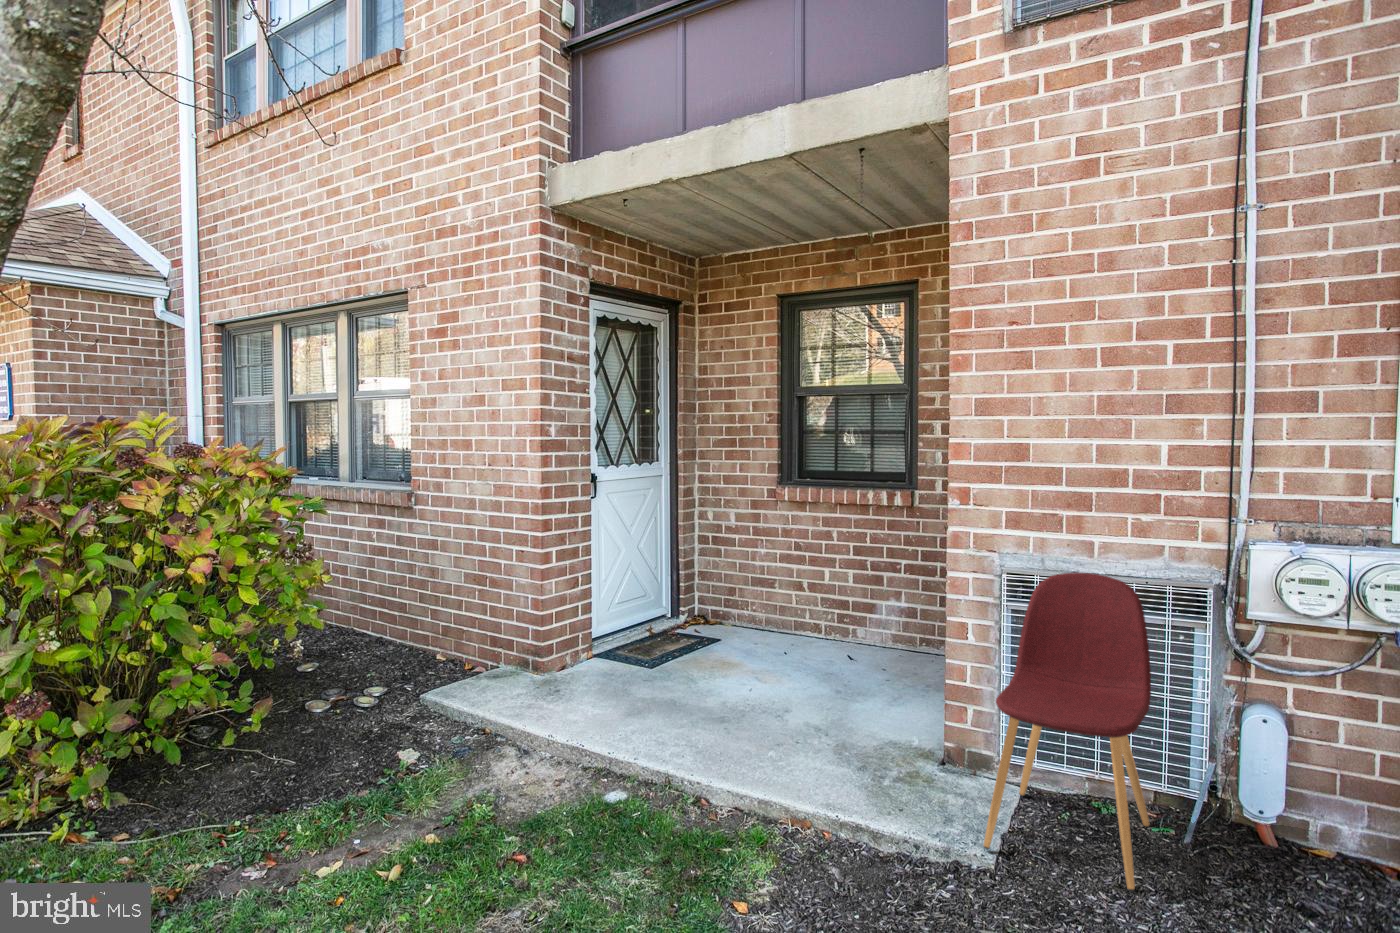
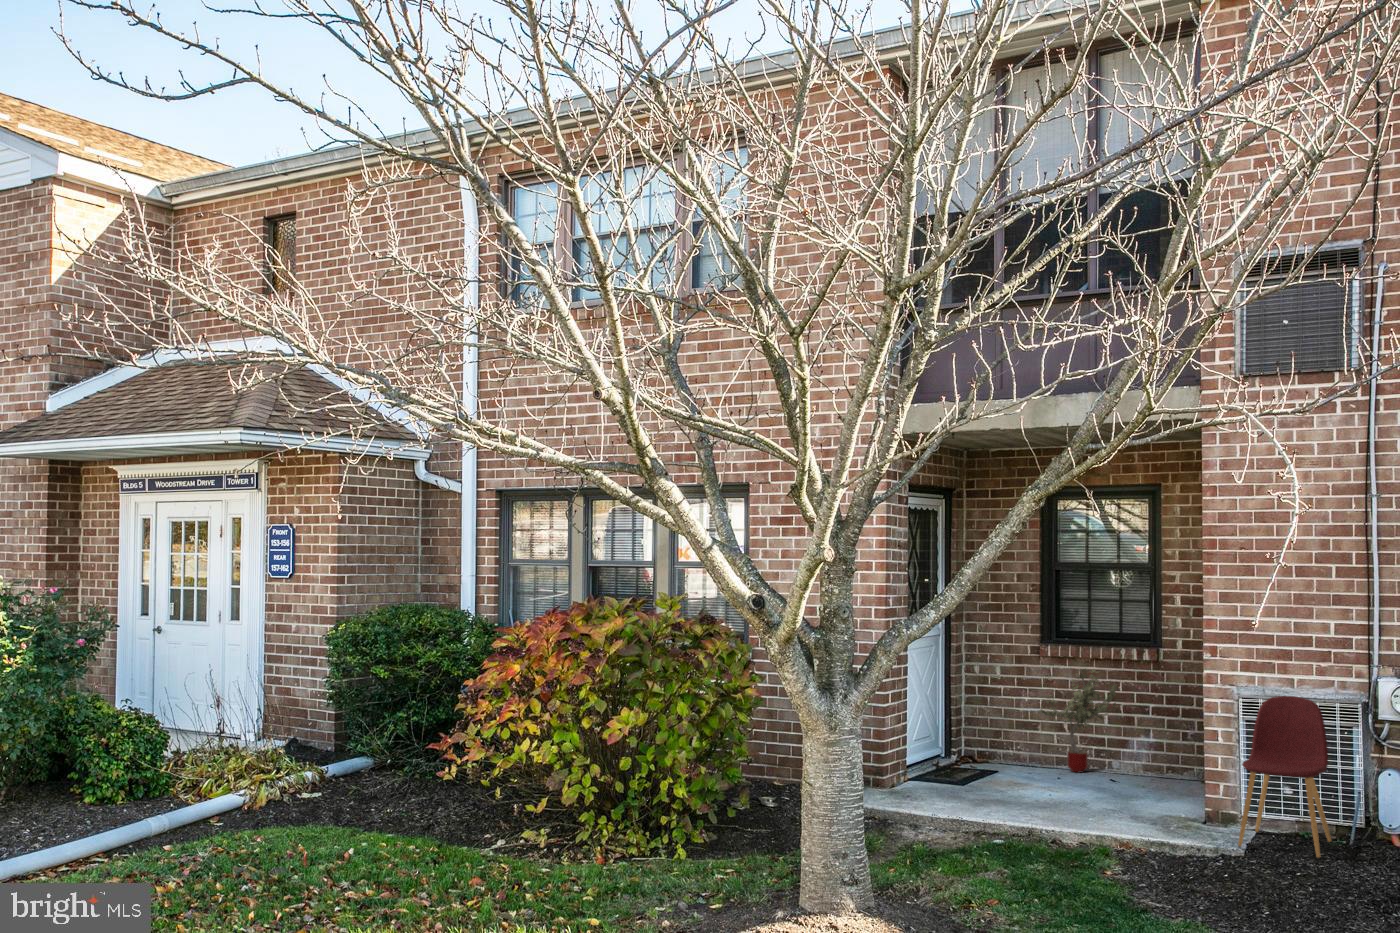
potted tree: none [766,517,860,648] -> present [1039,669,1117,772]

